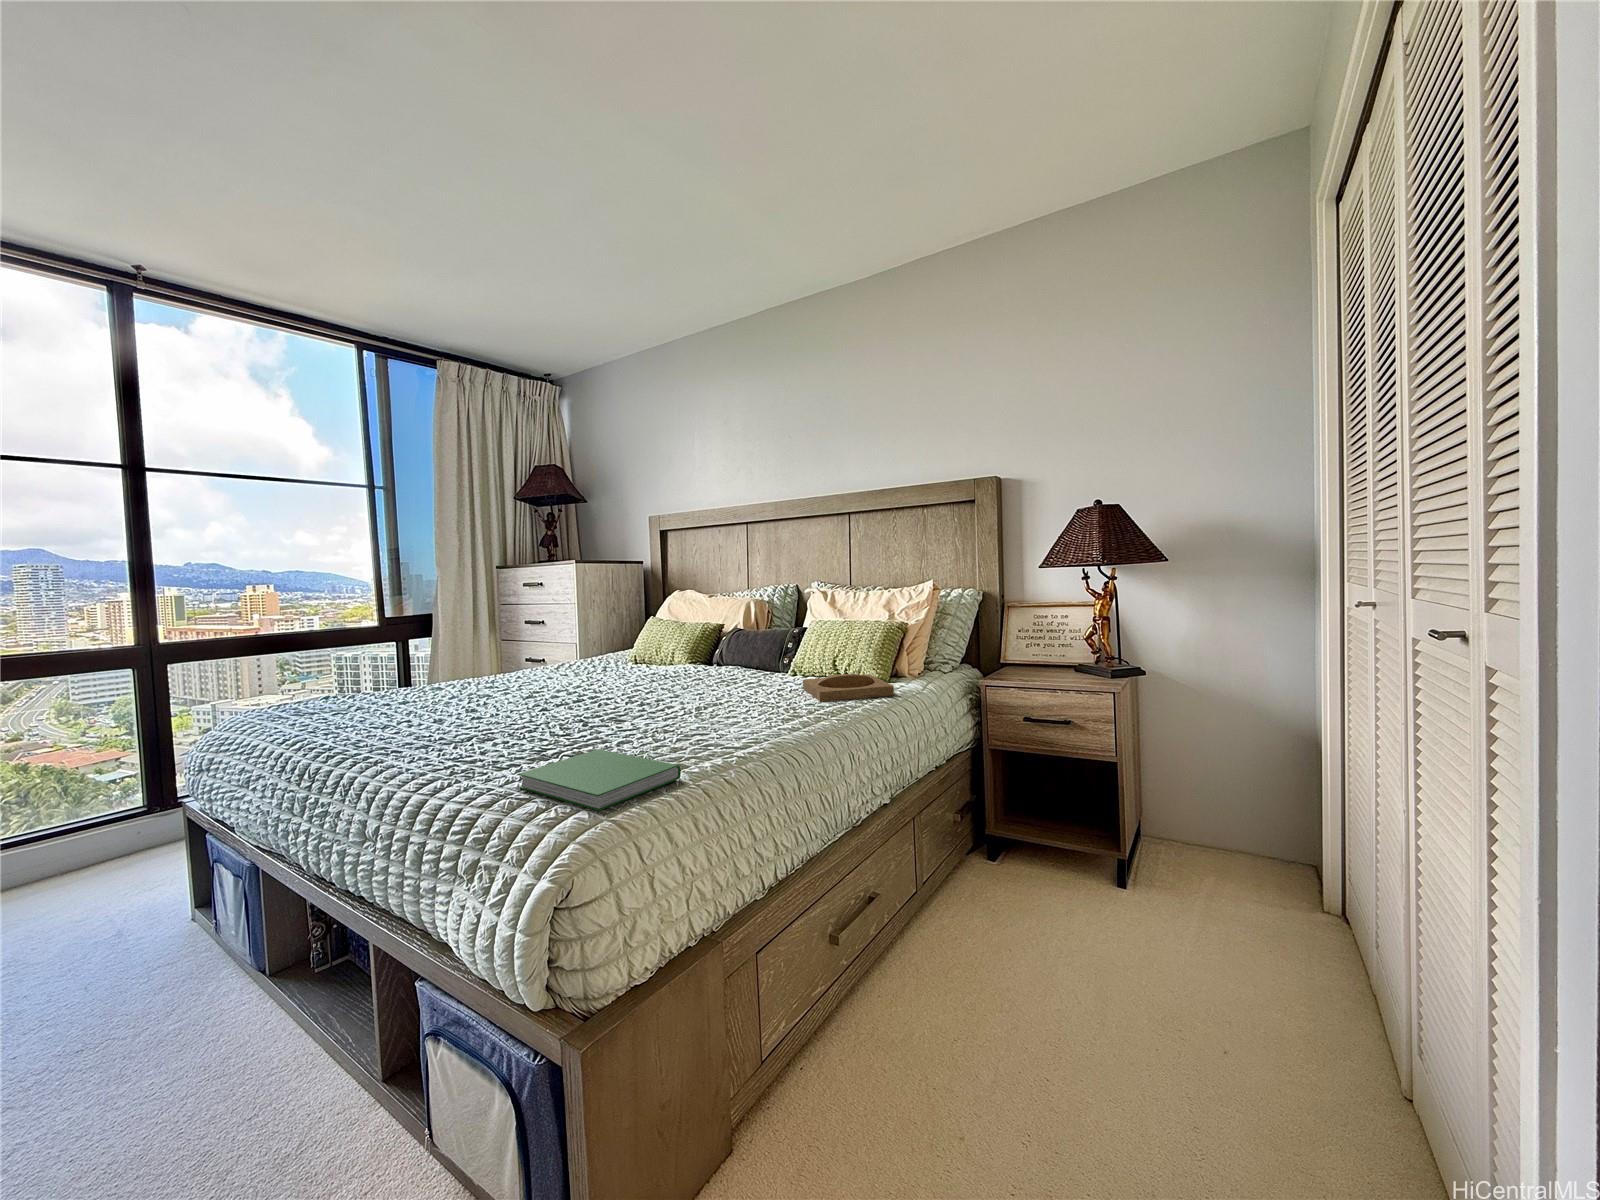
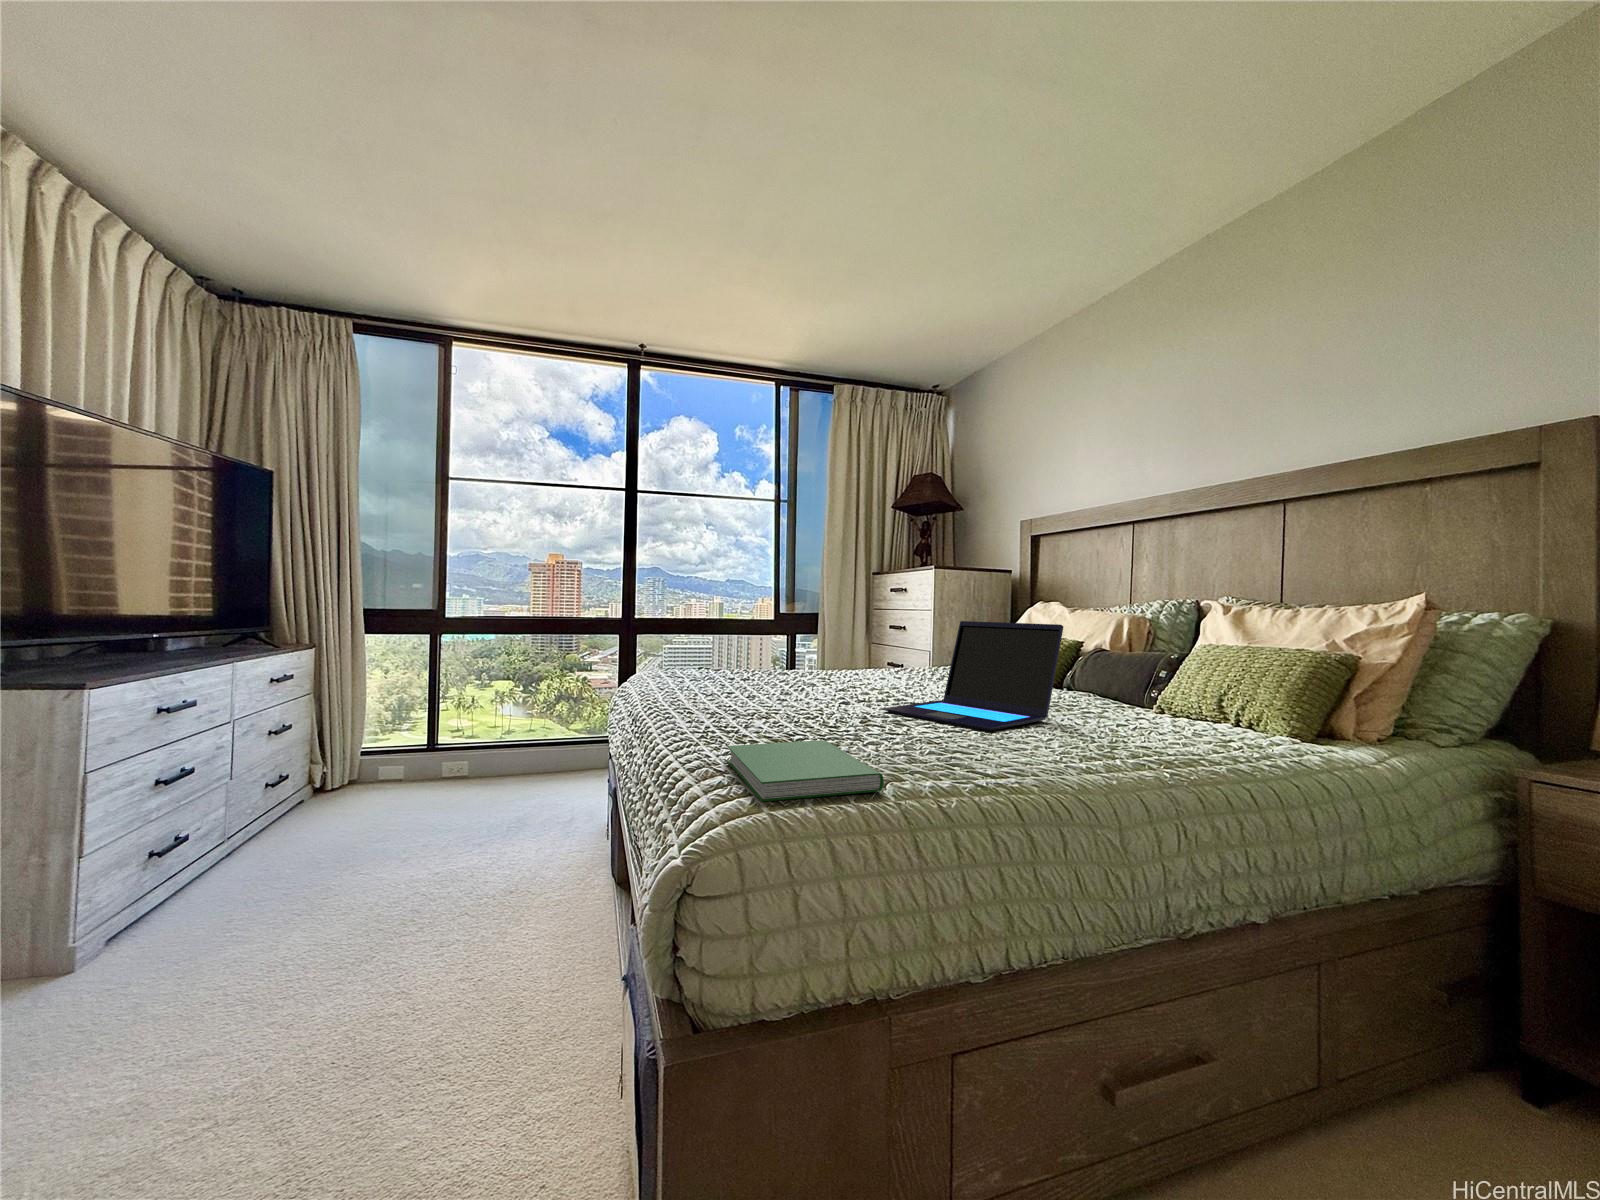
laptop: none [596,619,735,714] -> present [884,621,1063,731]
tray: present [803,674,894,702] -> none [1157,715,1304,758]

